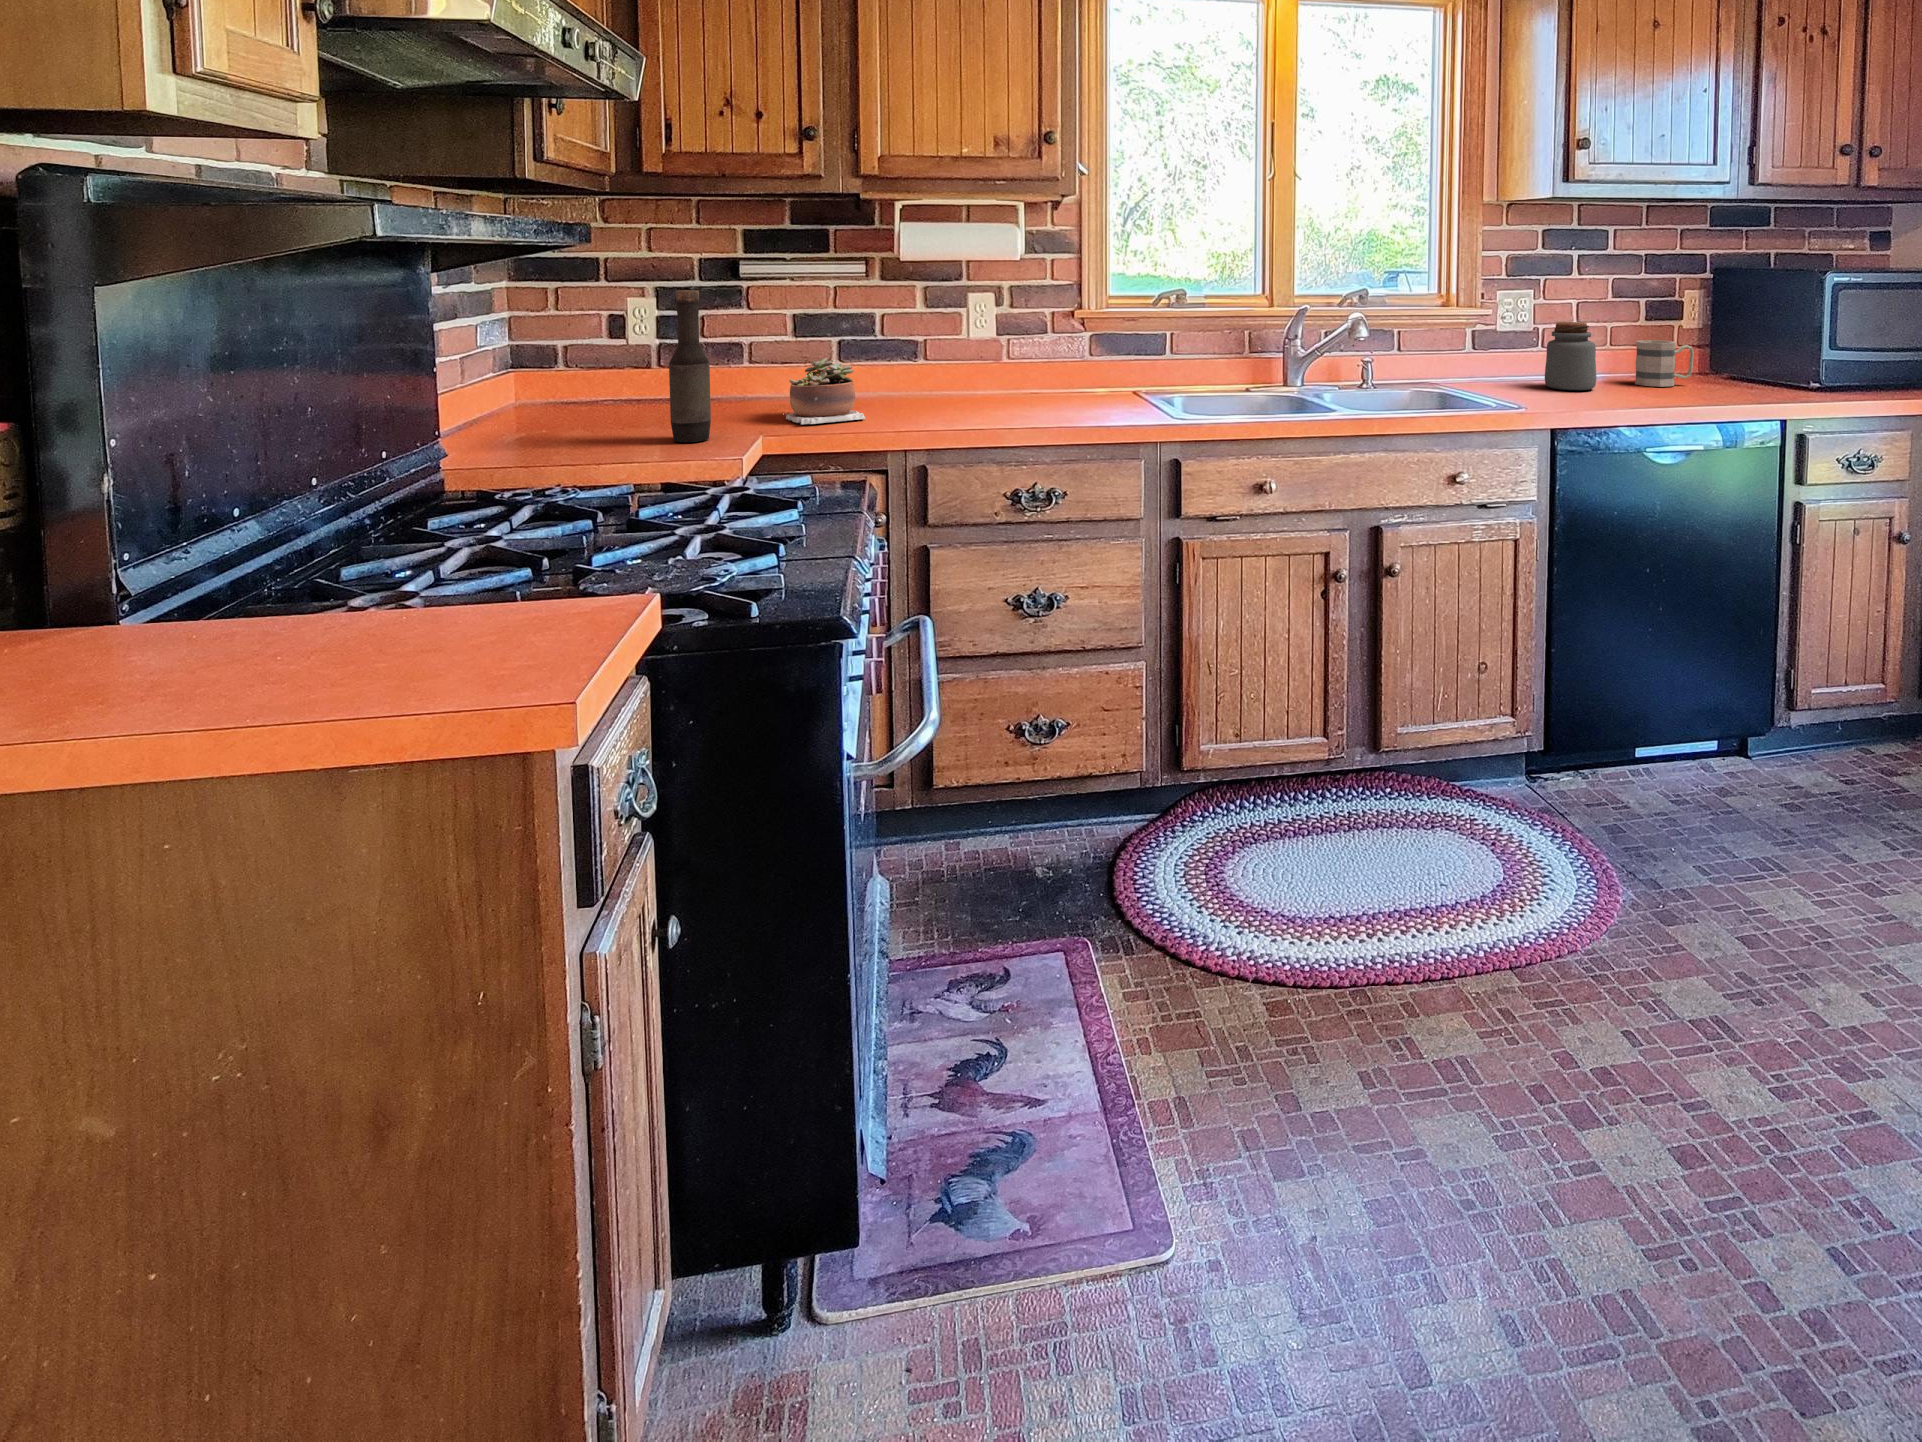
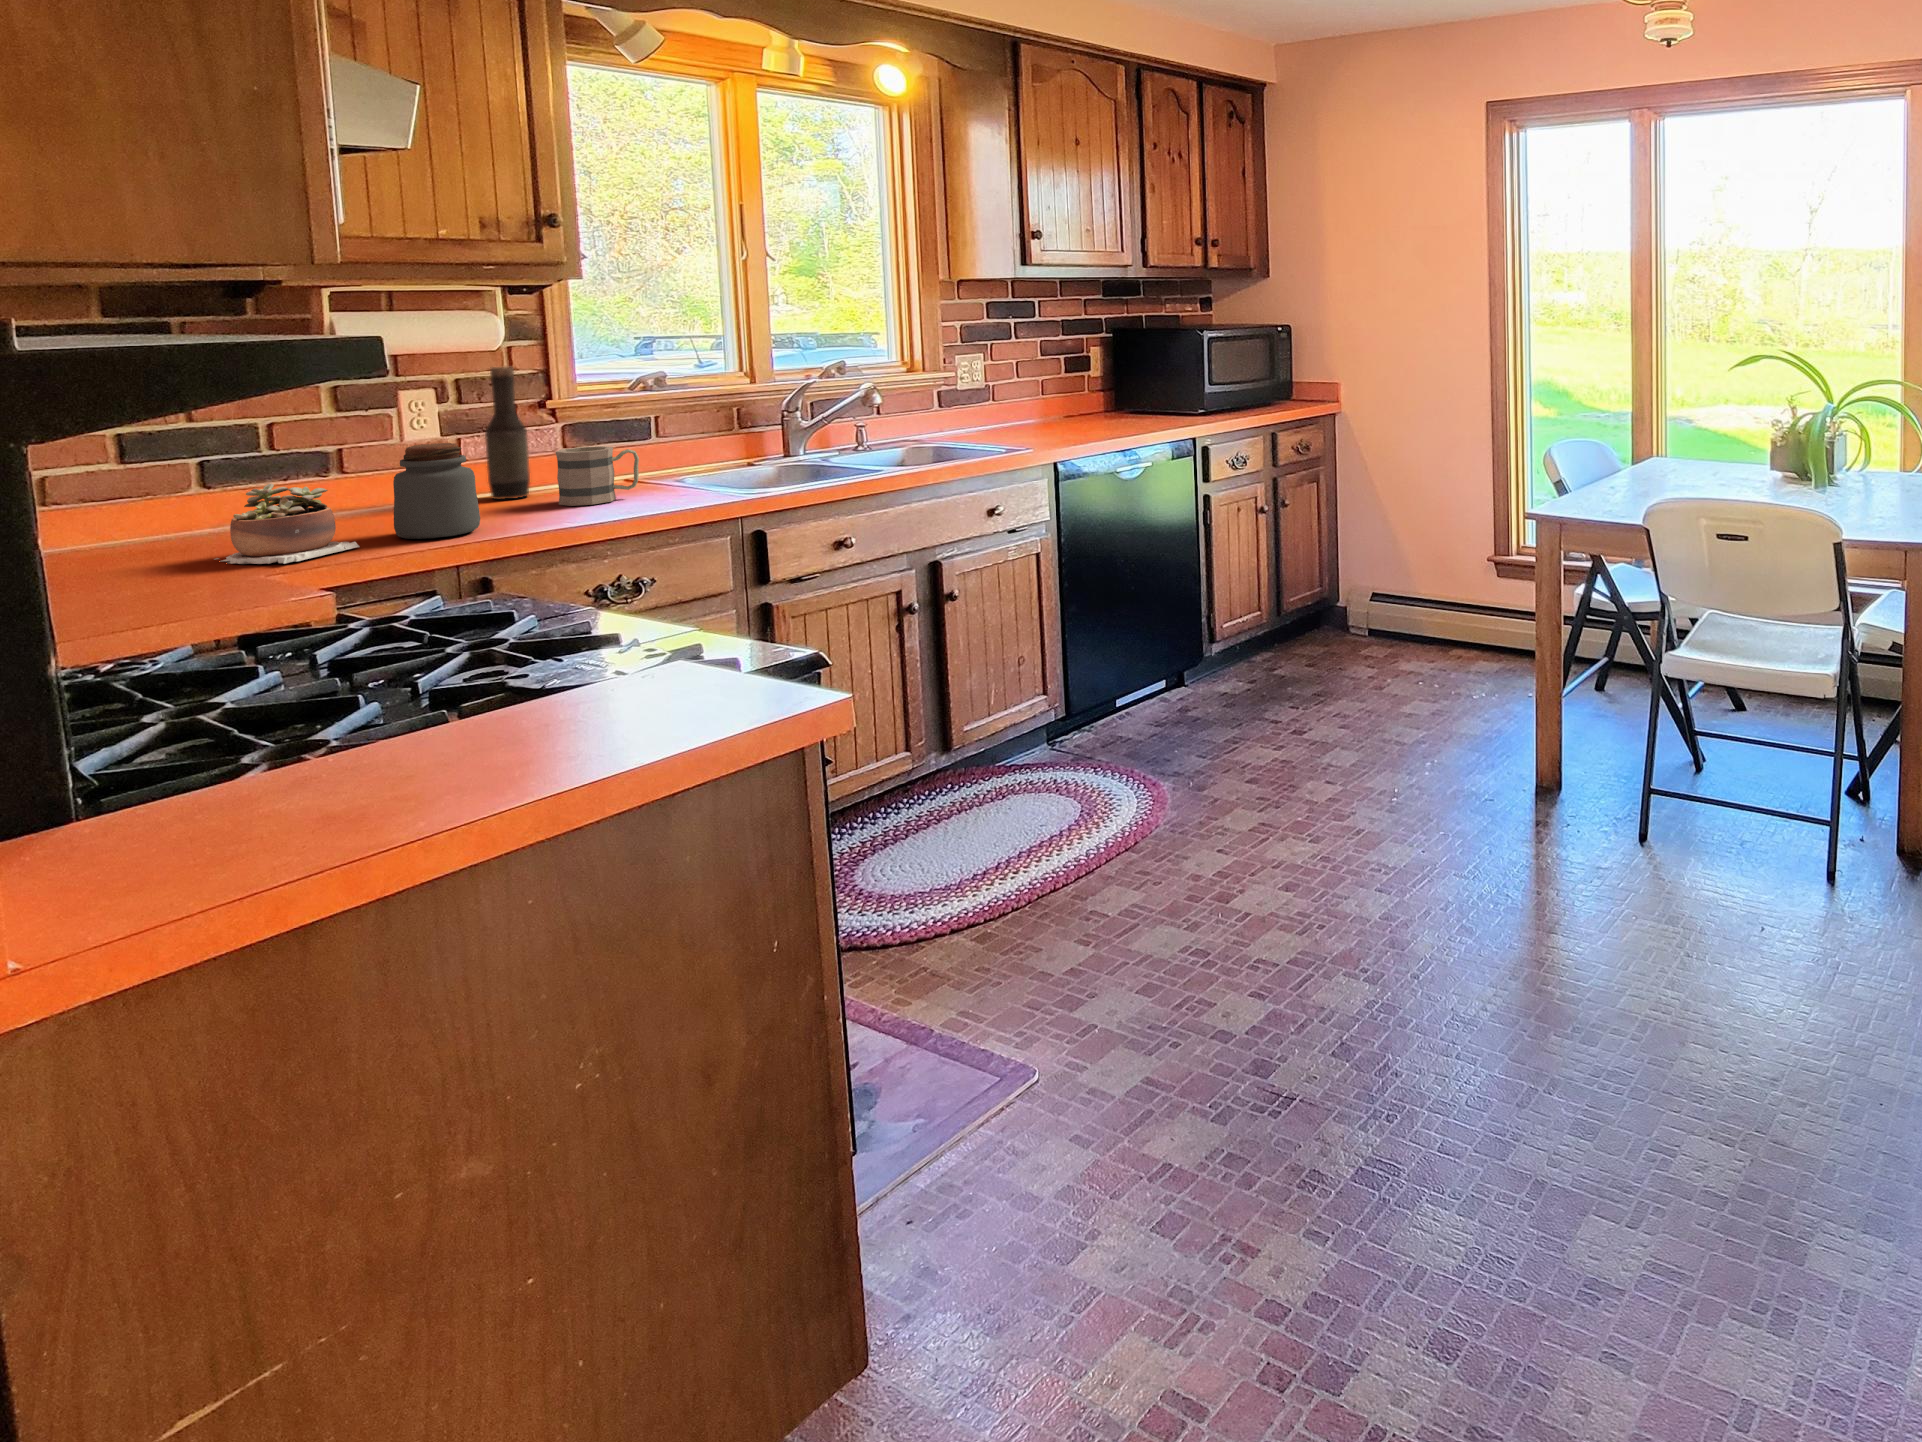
bottle: present [669,290,711,442] -> present [485,366,530,500]
jar: present [1545,322,1596,390] -> present [393,443,480,539]
mug: present [1635,340,1694,387] -> present [556,446,639,506]

